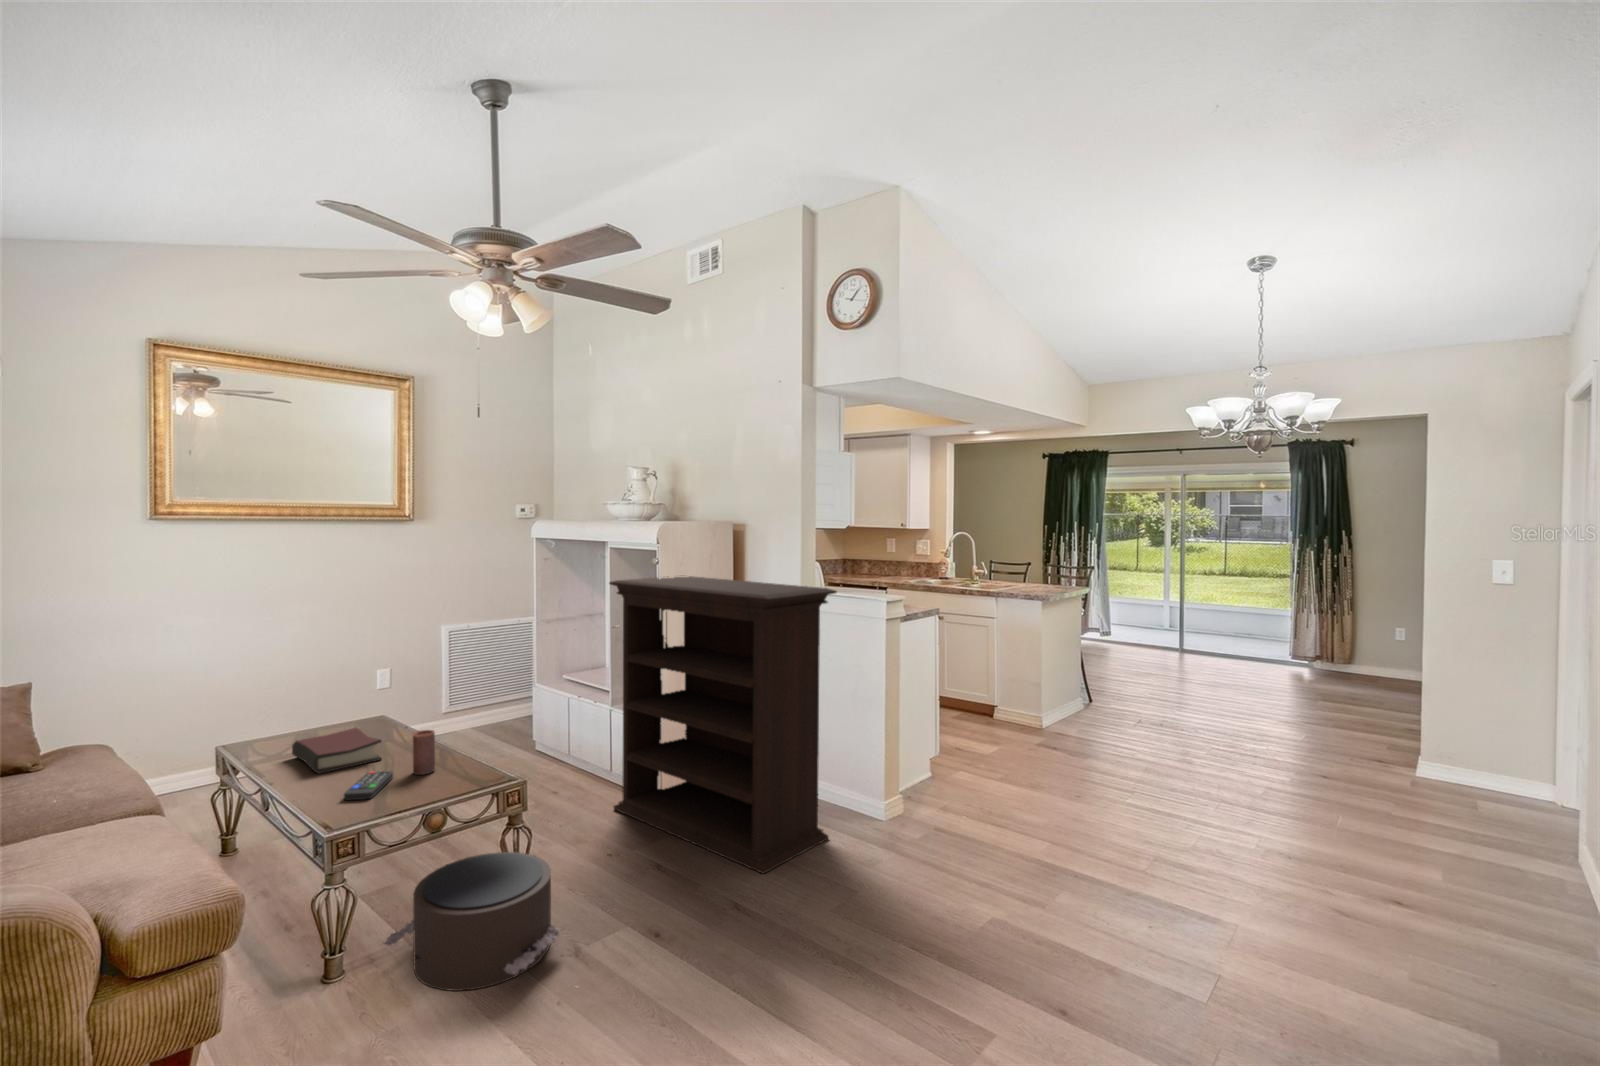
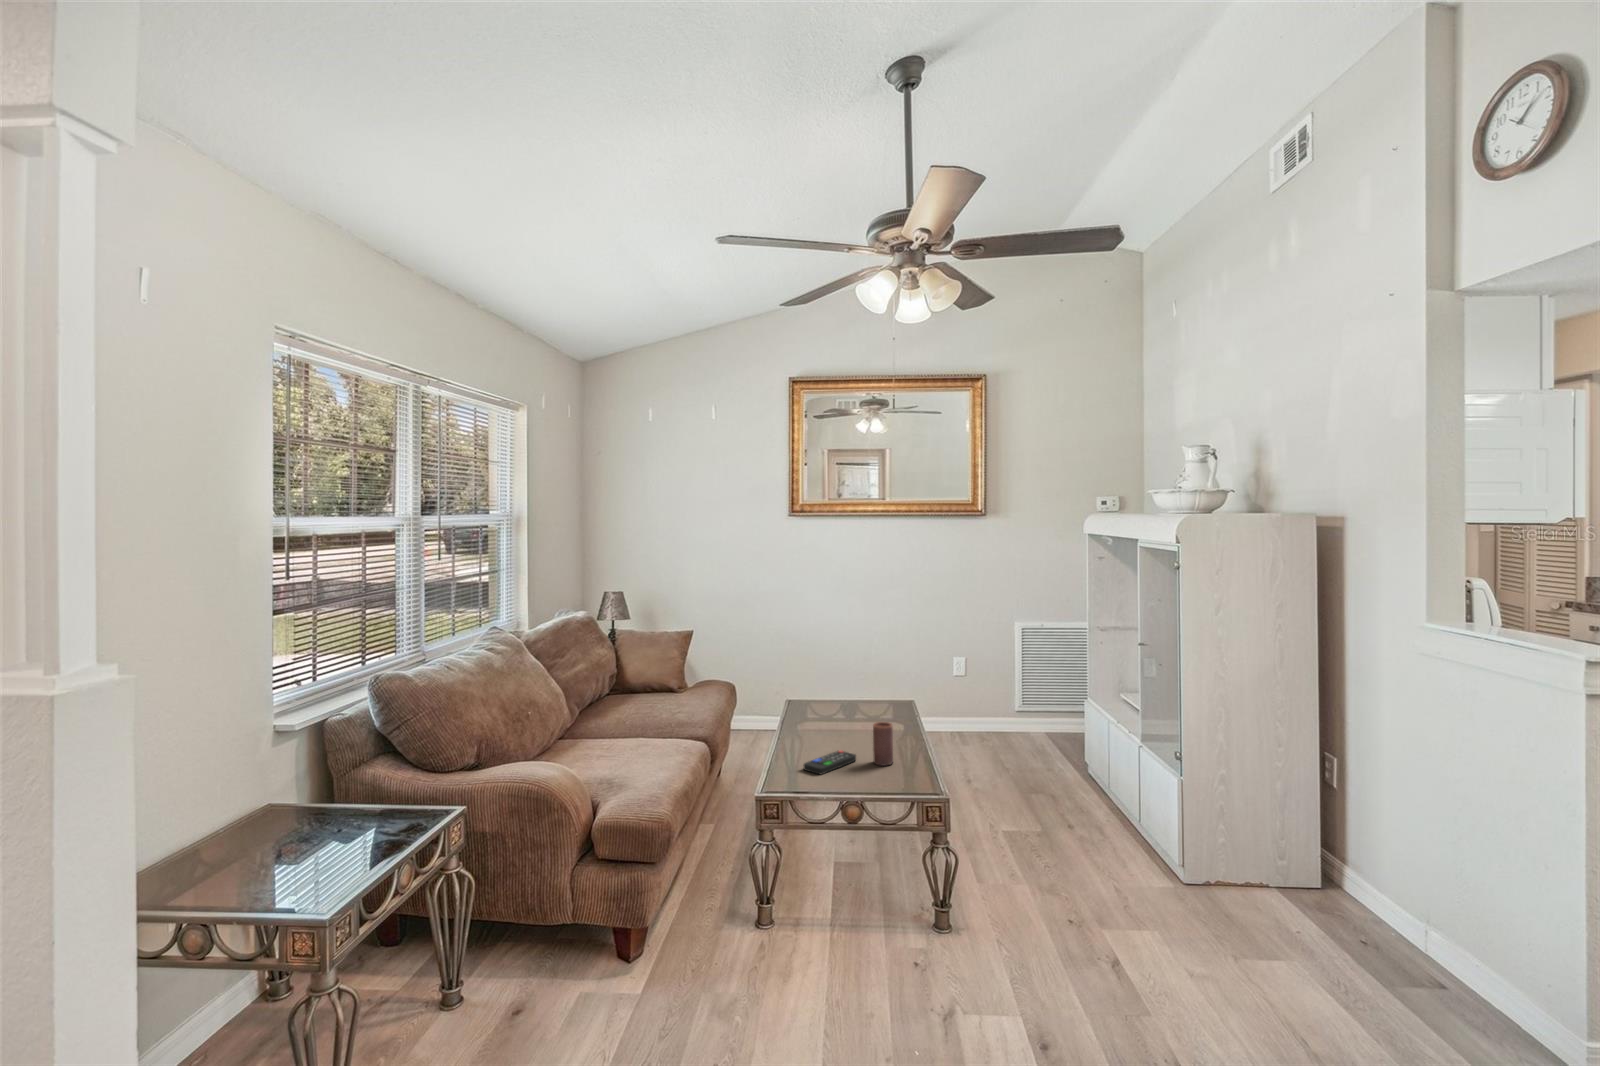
bookshelf: present [609,576,837,874] -> none [1113,588,1433,1045]
hardback book: present [292,728,382,774] -> none [812,708,868,742]
pouf: present [383,852,561,991] -> none [801,859,945,1002]

